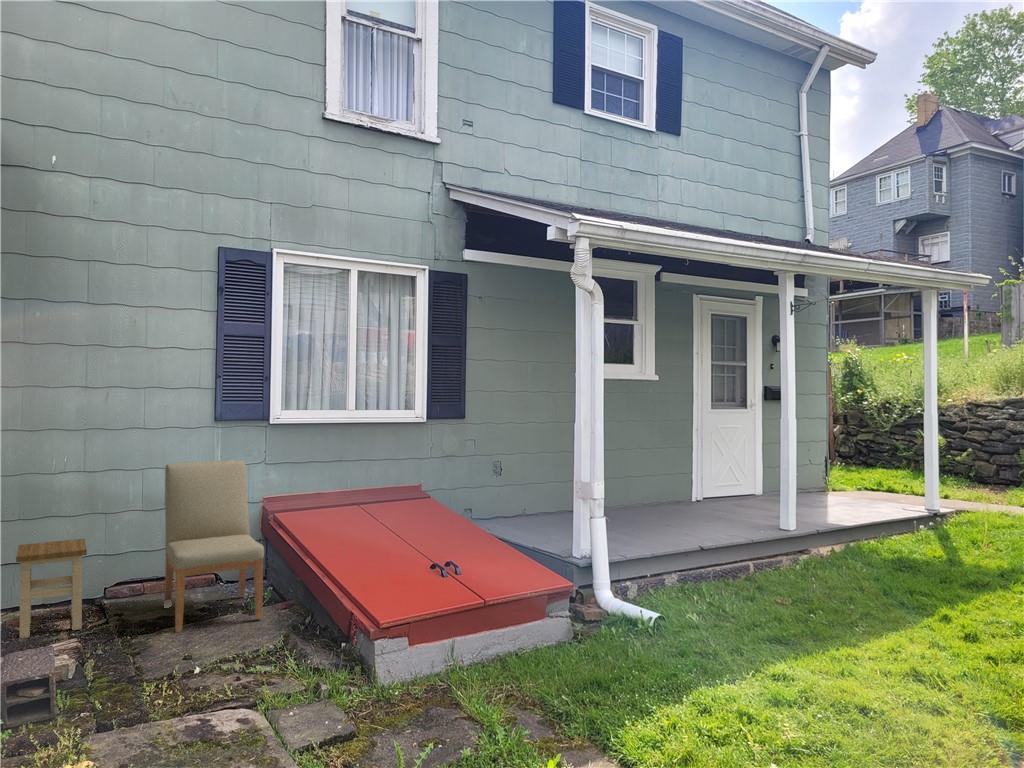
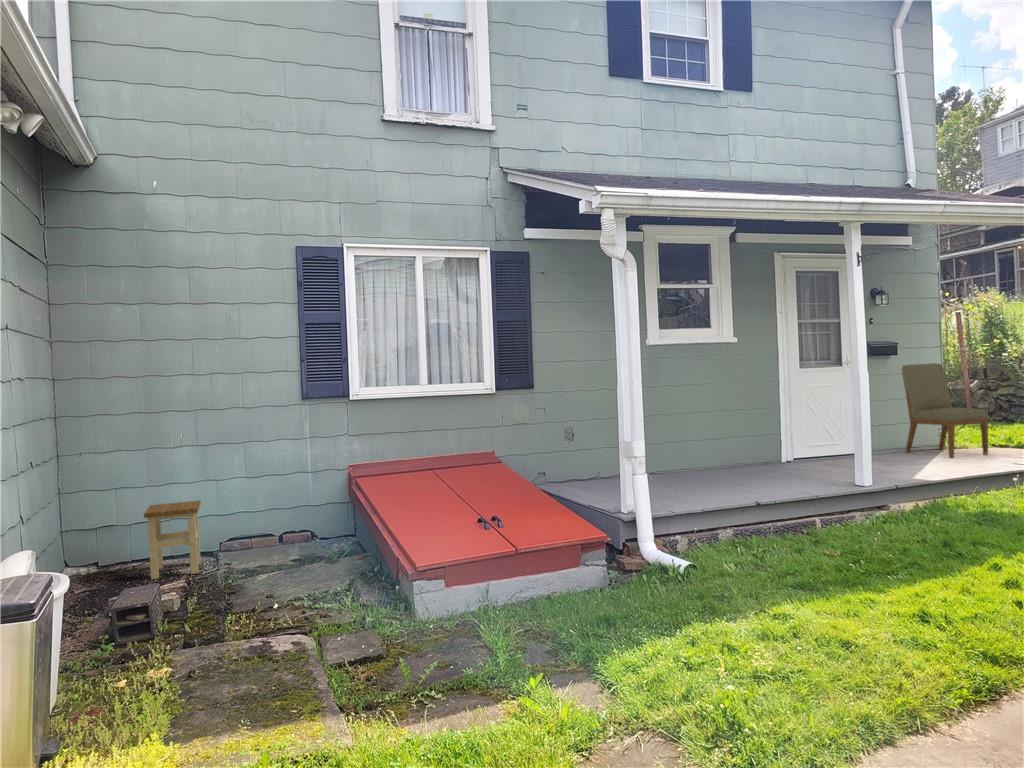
chair: present [165,460,264,632] -> present [902,363,988,458]

